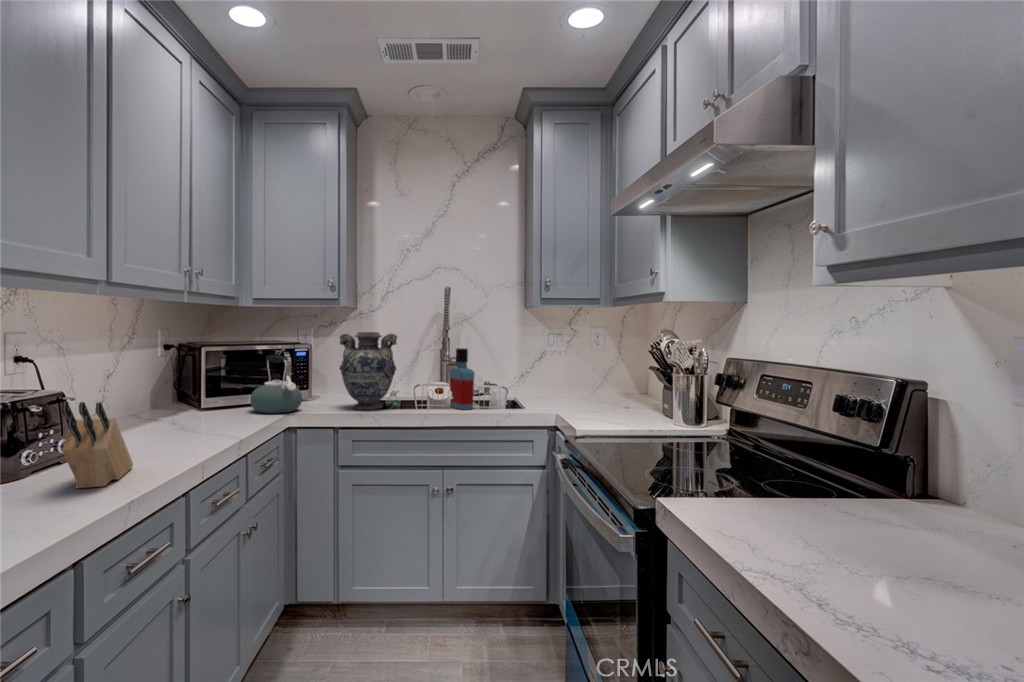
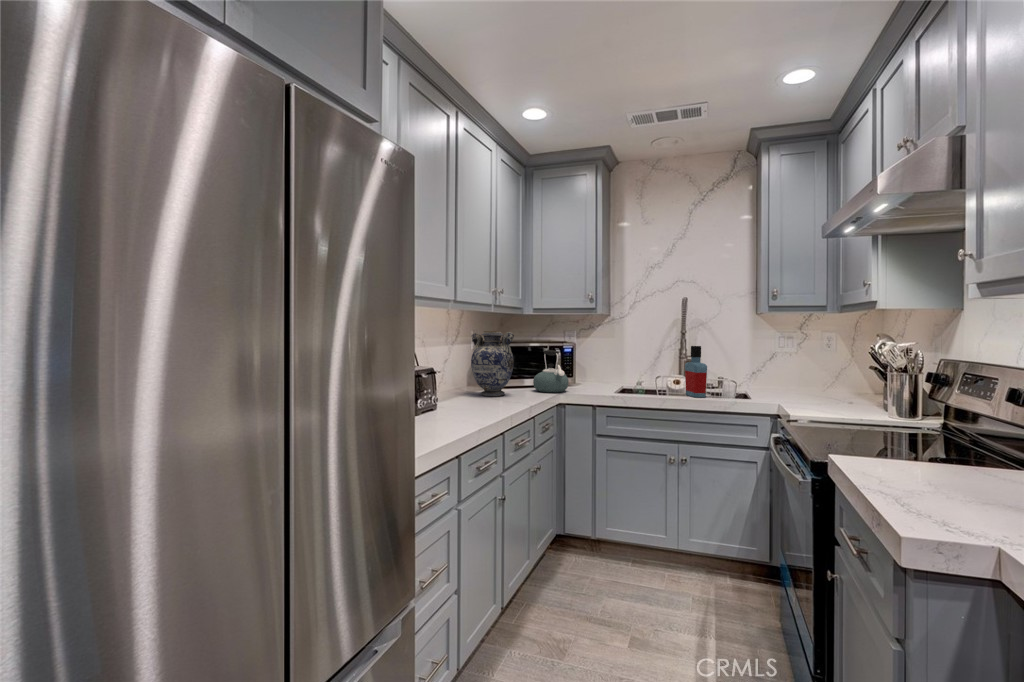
vase: present [340,332,397,410] -> present [471,331,514,396]
knife block: present [62,402,133,488] -> none [438,372,471,425]

